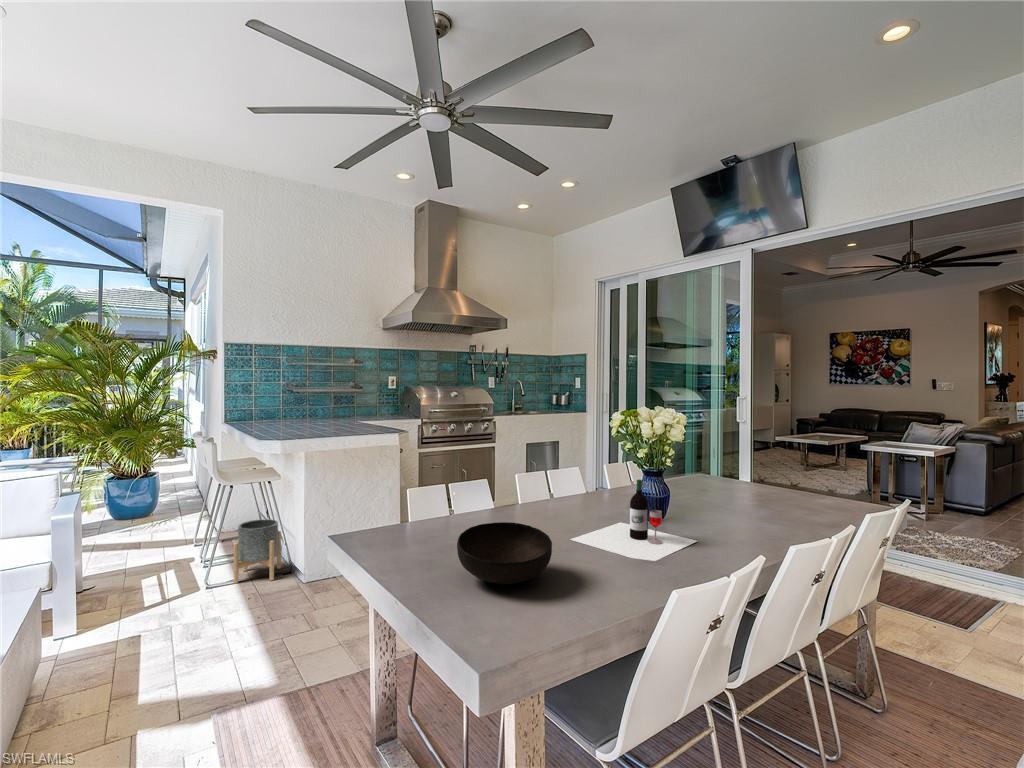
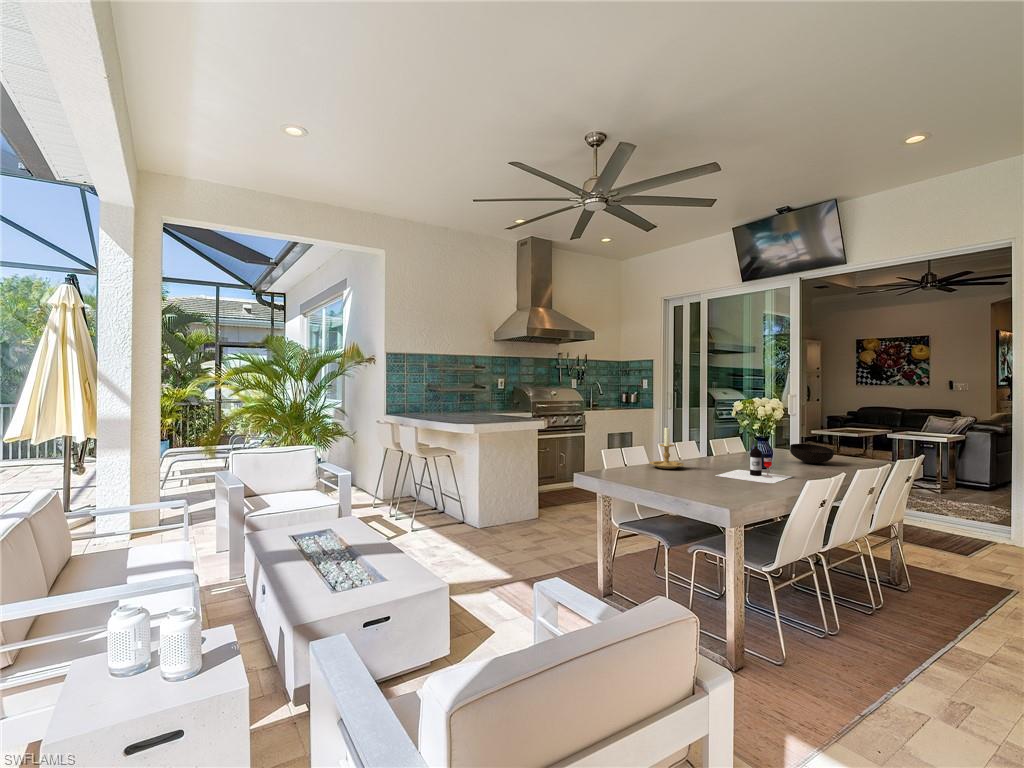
candle holder: none [486,453,538,521] -> present [650,427,684,469]
planter: present [234,519,281,583] -> none [424,485,452,529]
bowl: present [457,522,552,584] -> present [790,444,834,464]

